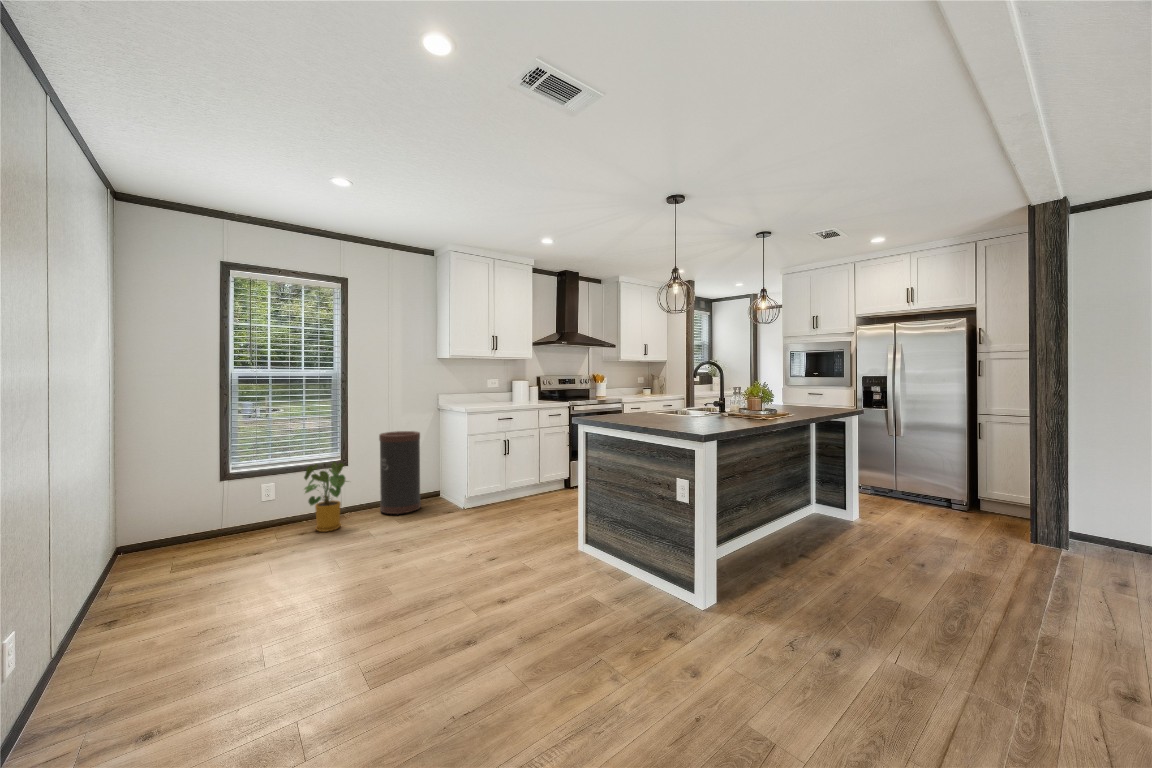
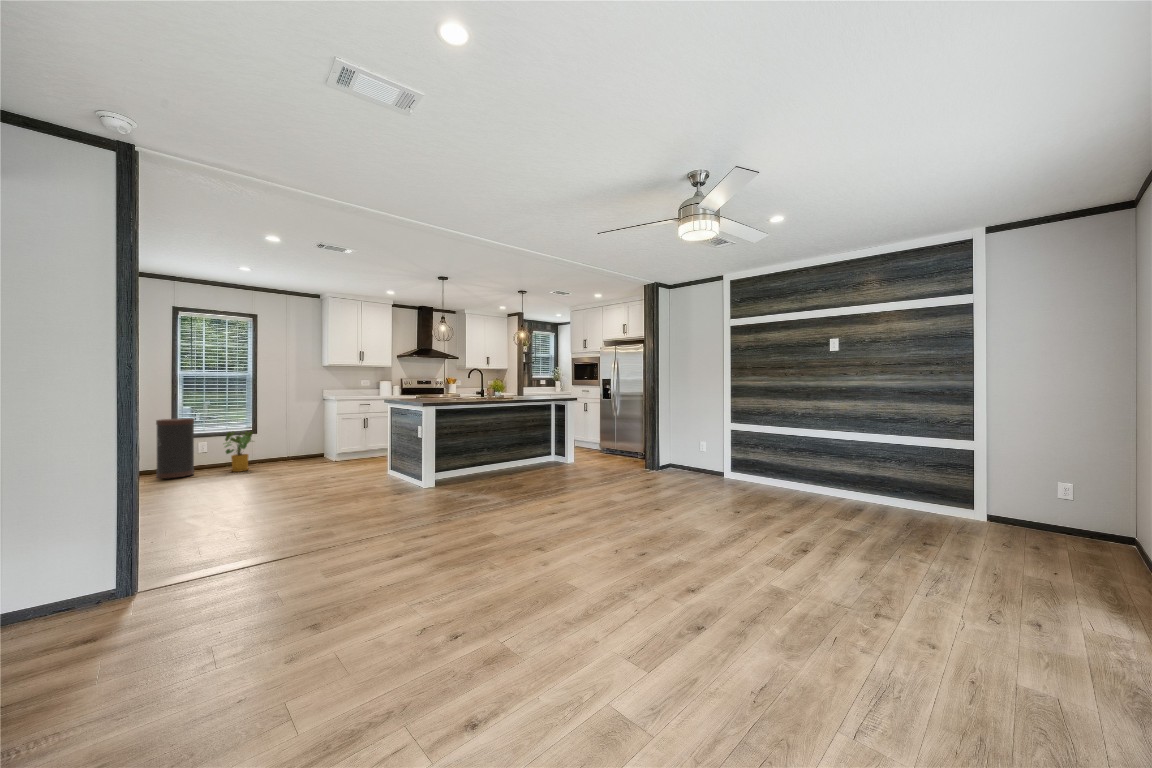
trash can: present [379,431,421,515] -> present [156,418,194,479]

